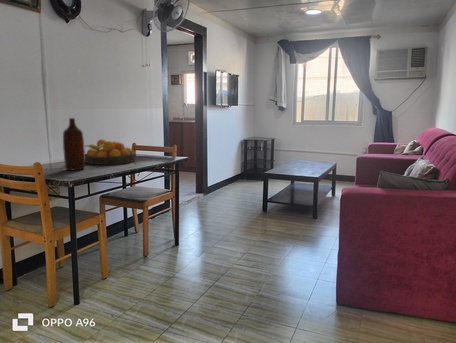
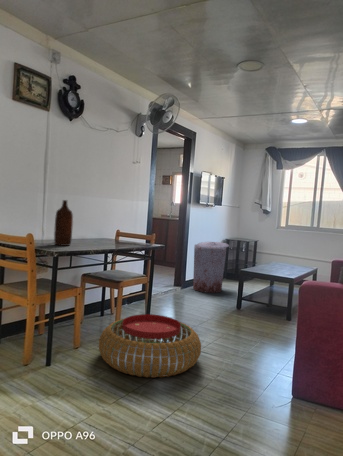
fruit bowl: present [85,139,135,165] -> none [72,222,116,245]
trash can: none [214,144,249,196] -> present [193,242,229,293]
pouf: none [130,233,239,303] -> present [99,314,201,378]

